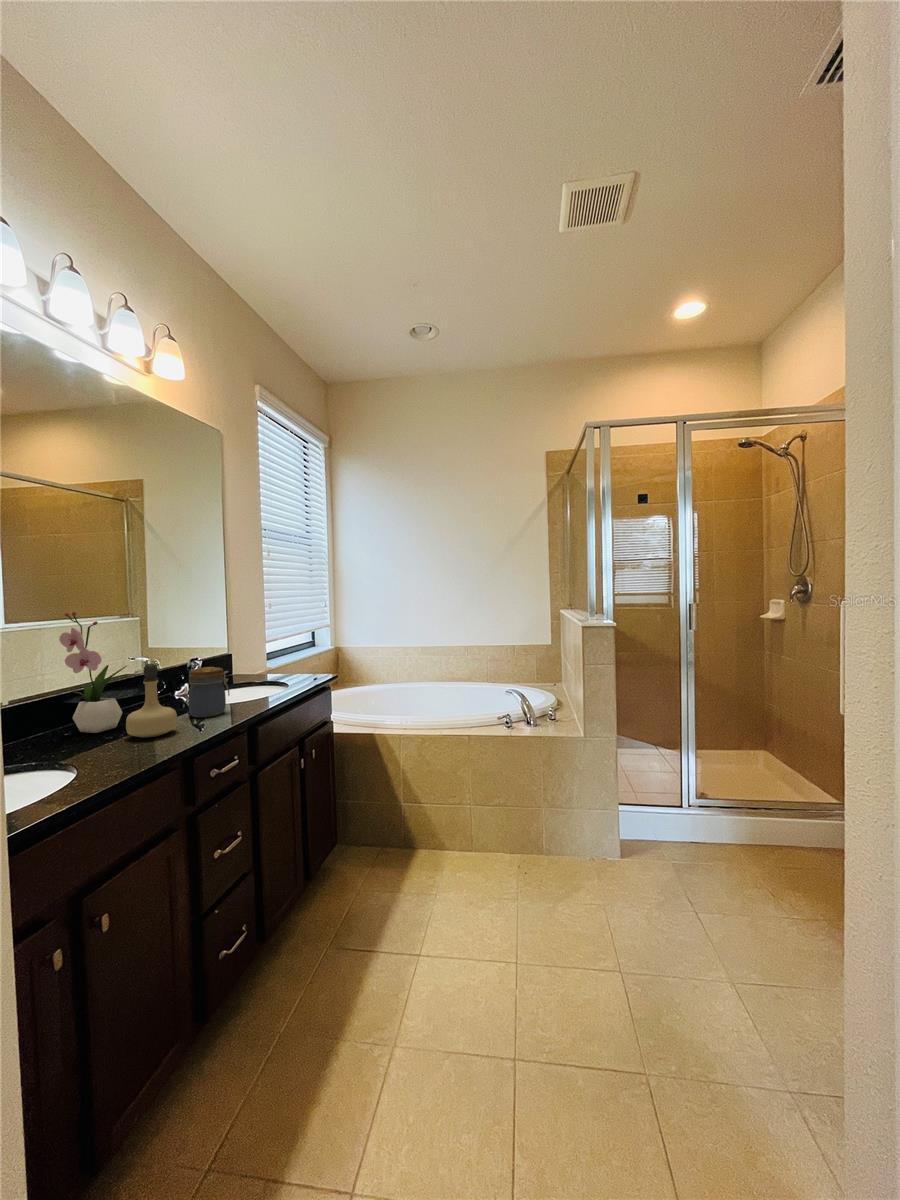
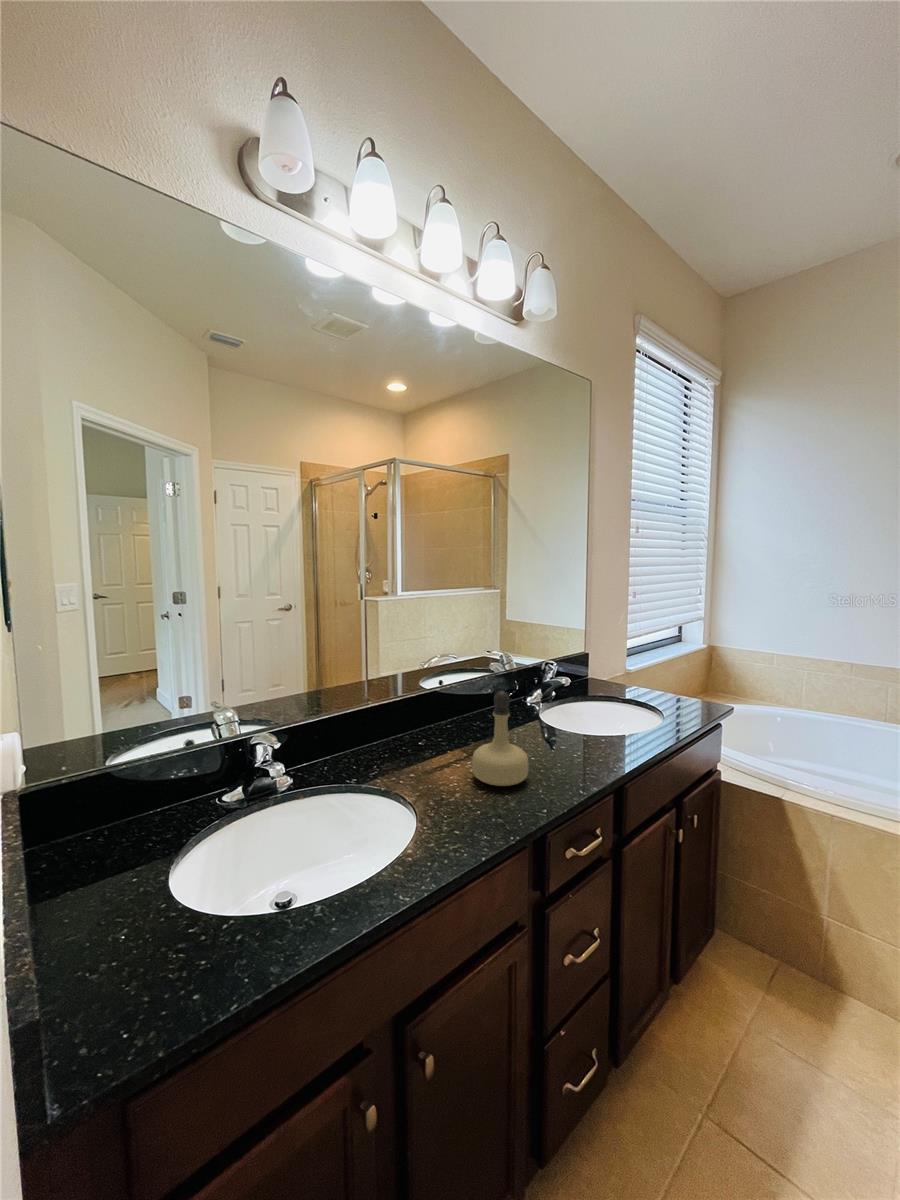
flower arrangement: present [59,612,127,733] -> none [416,613,479,755]
jar: present [188,667,230,717] -> none [542,692,591,760]

